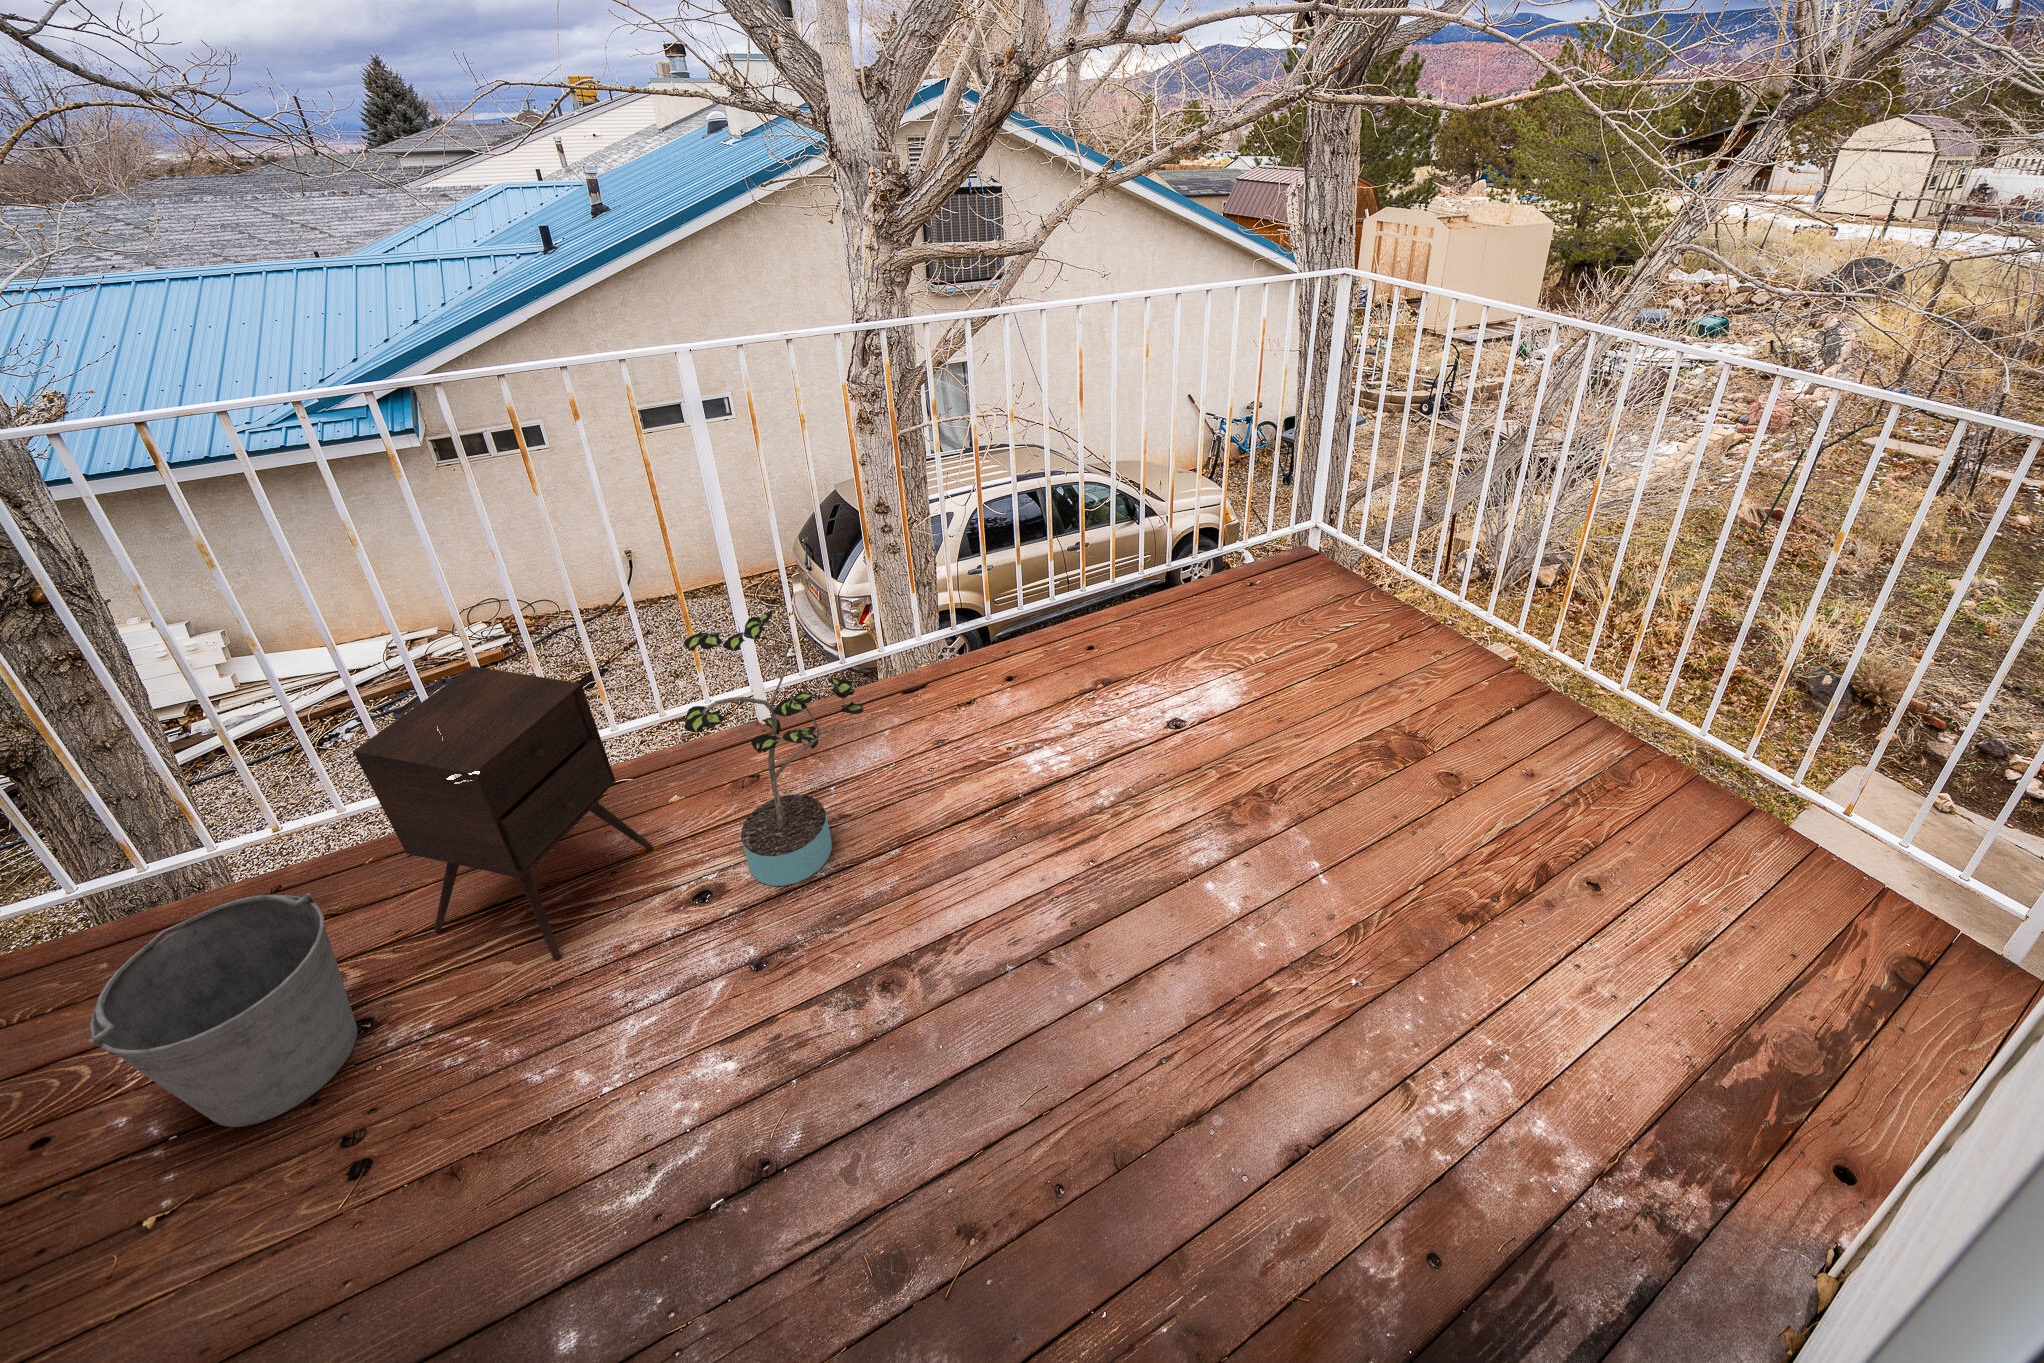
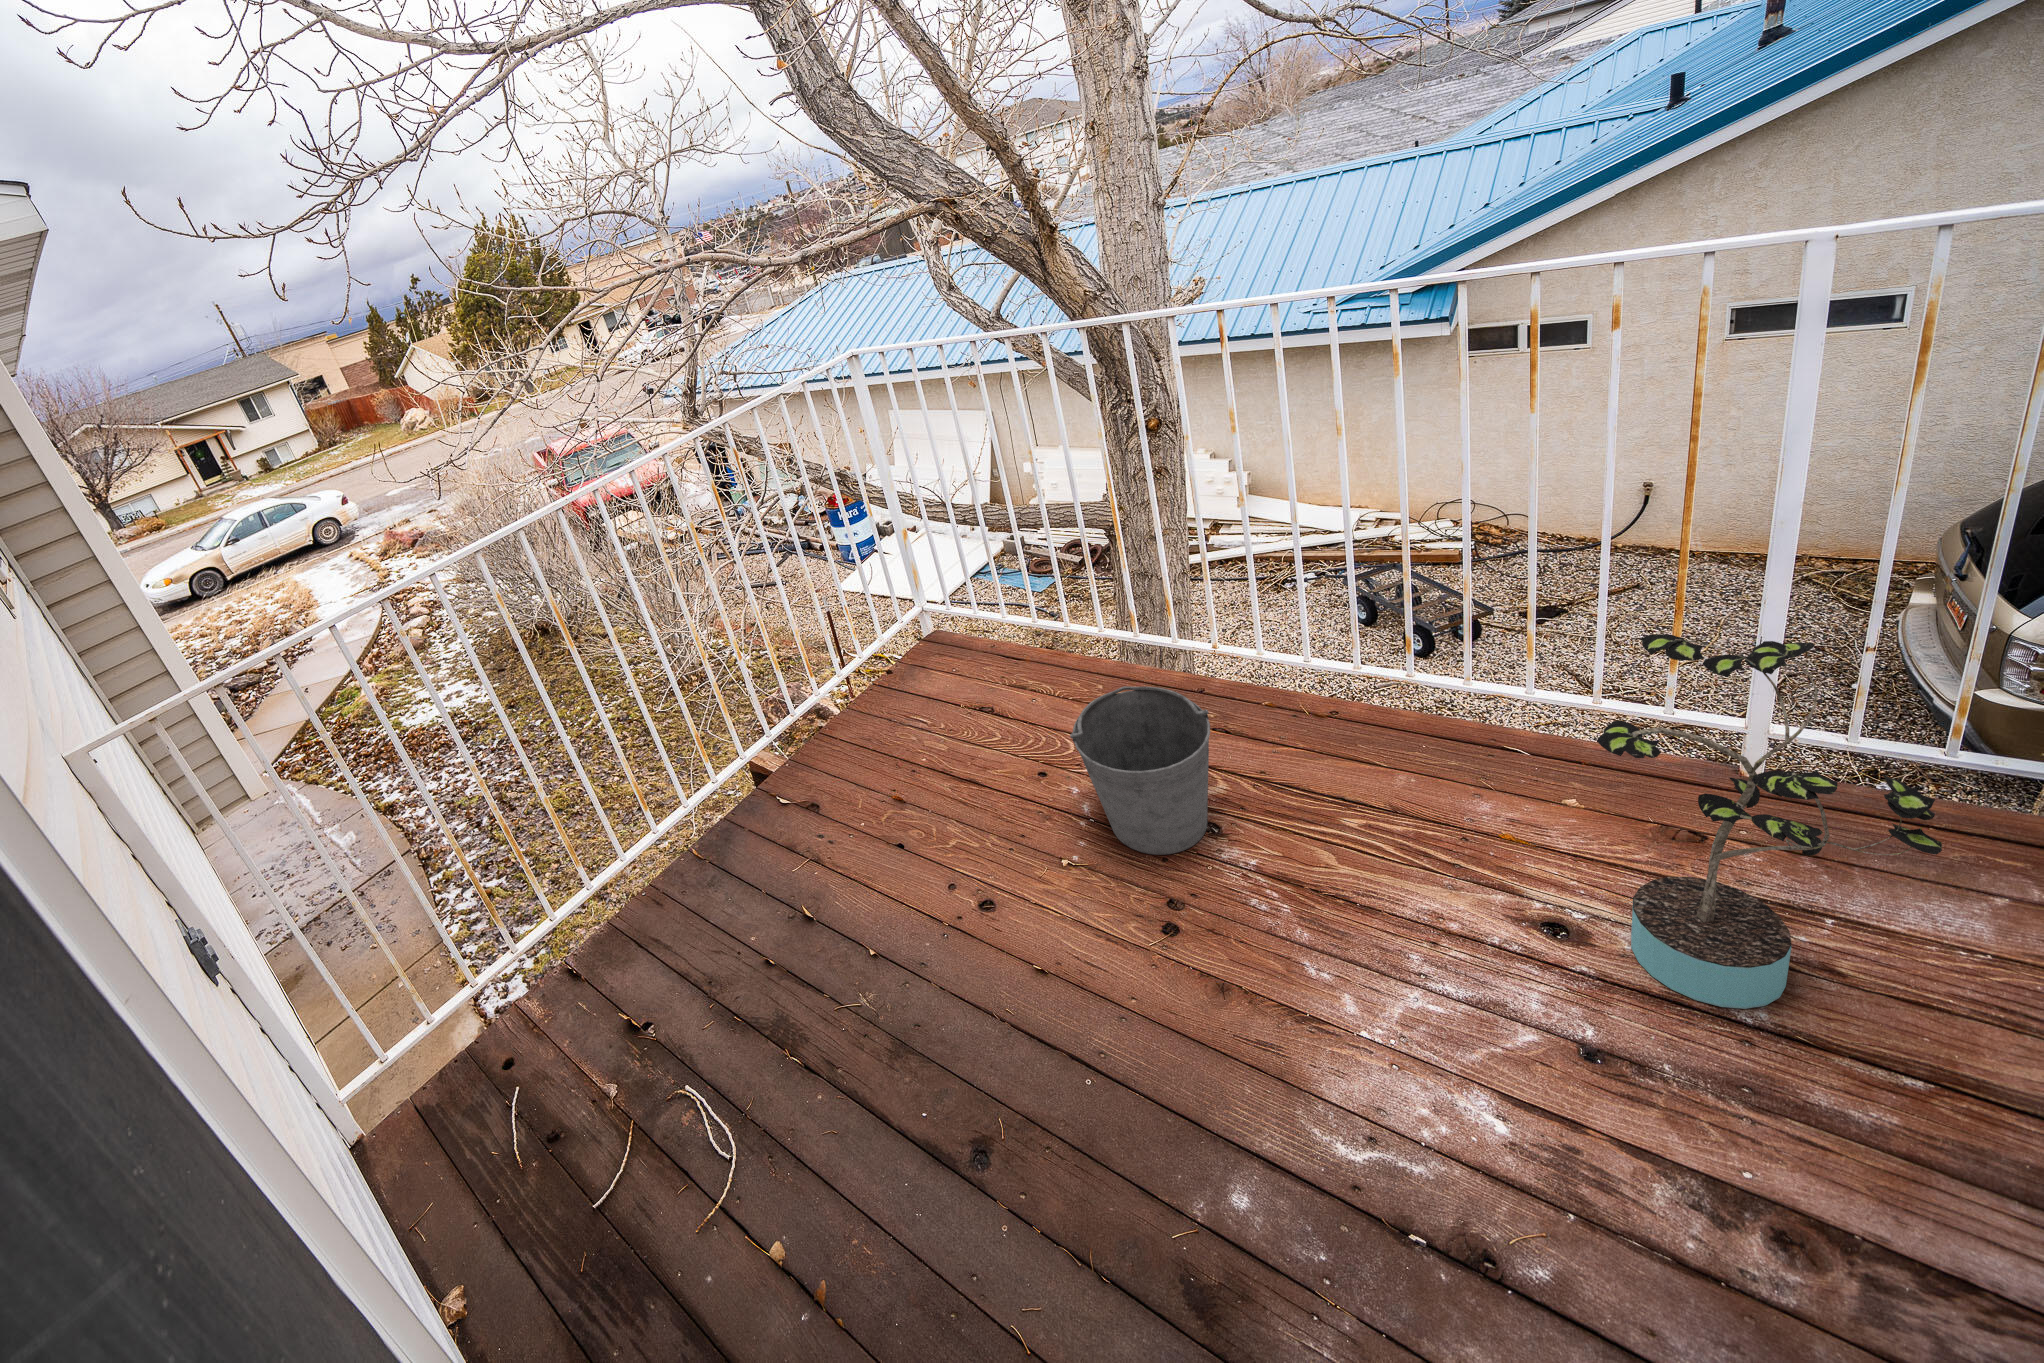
side table: present [353,666,653,959] -> none [1269,577,1515,882]

